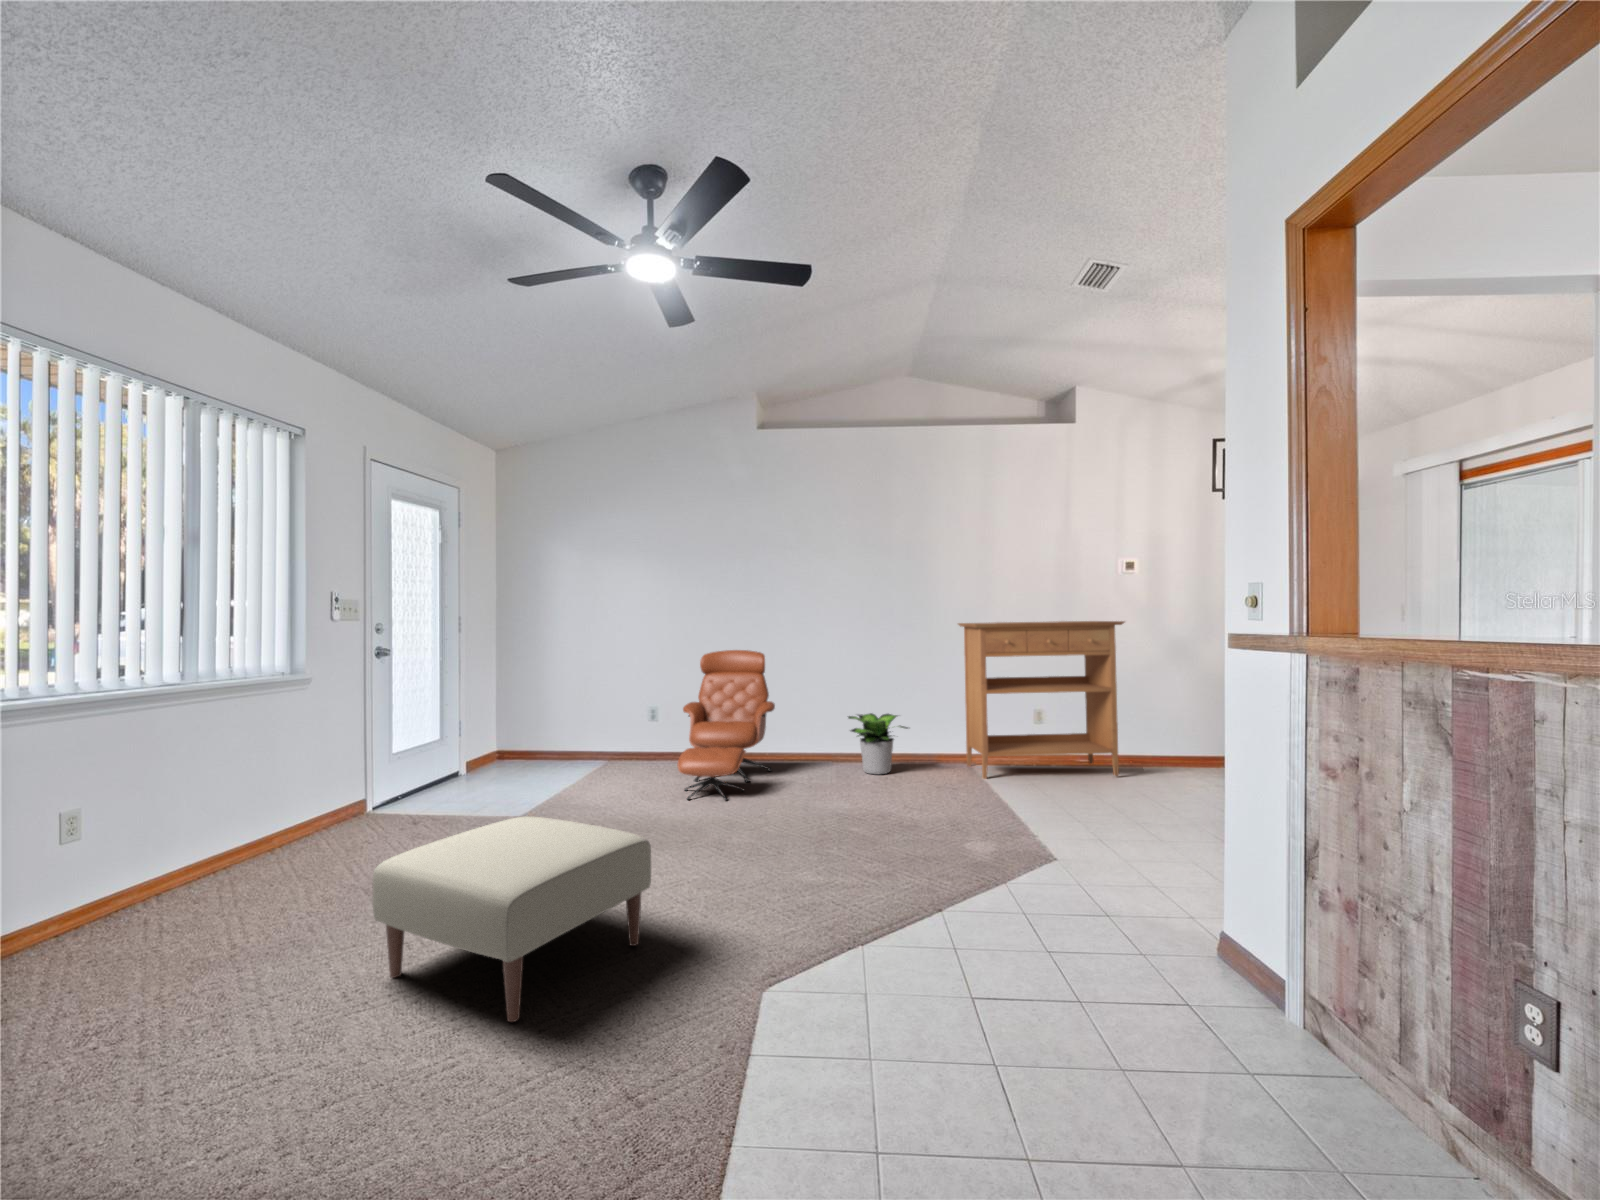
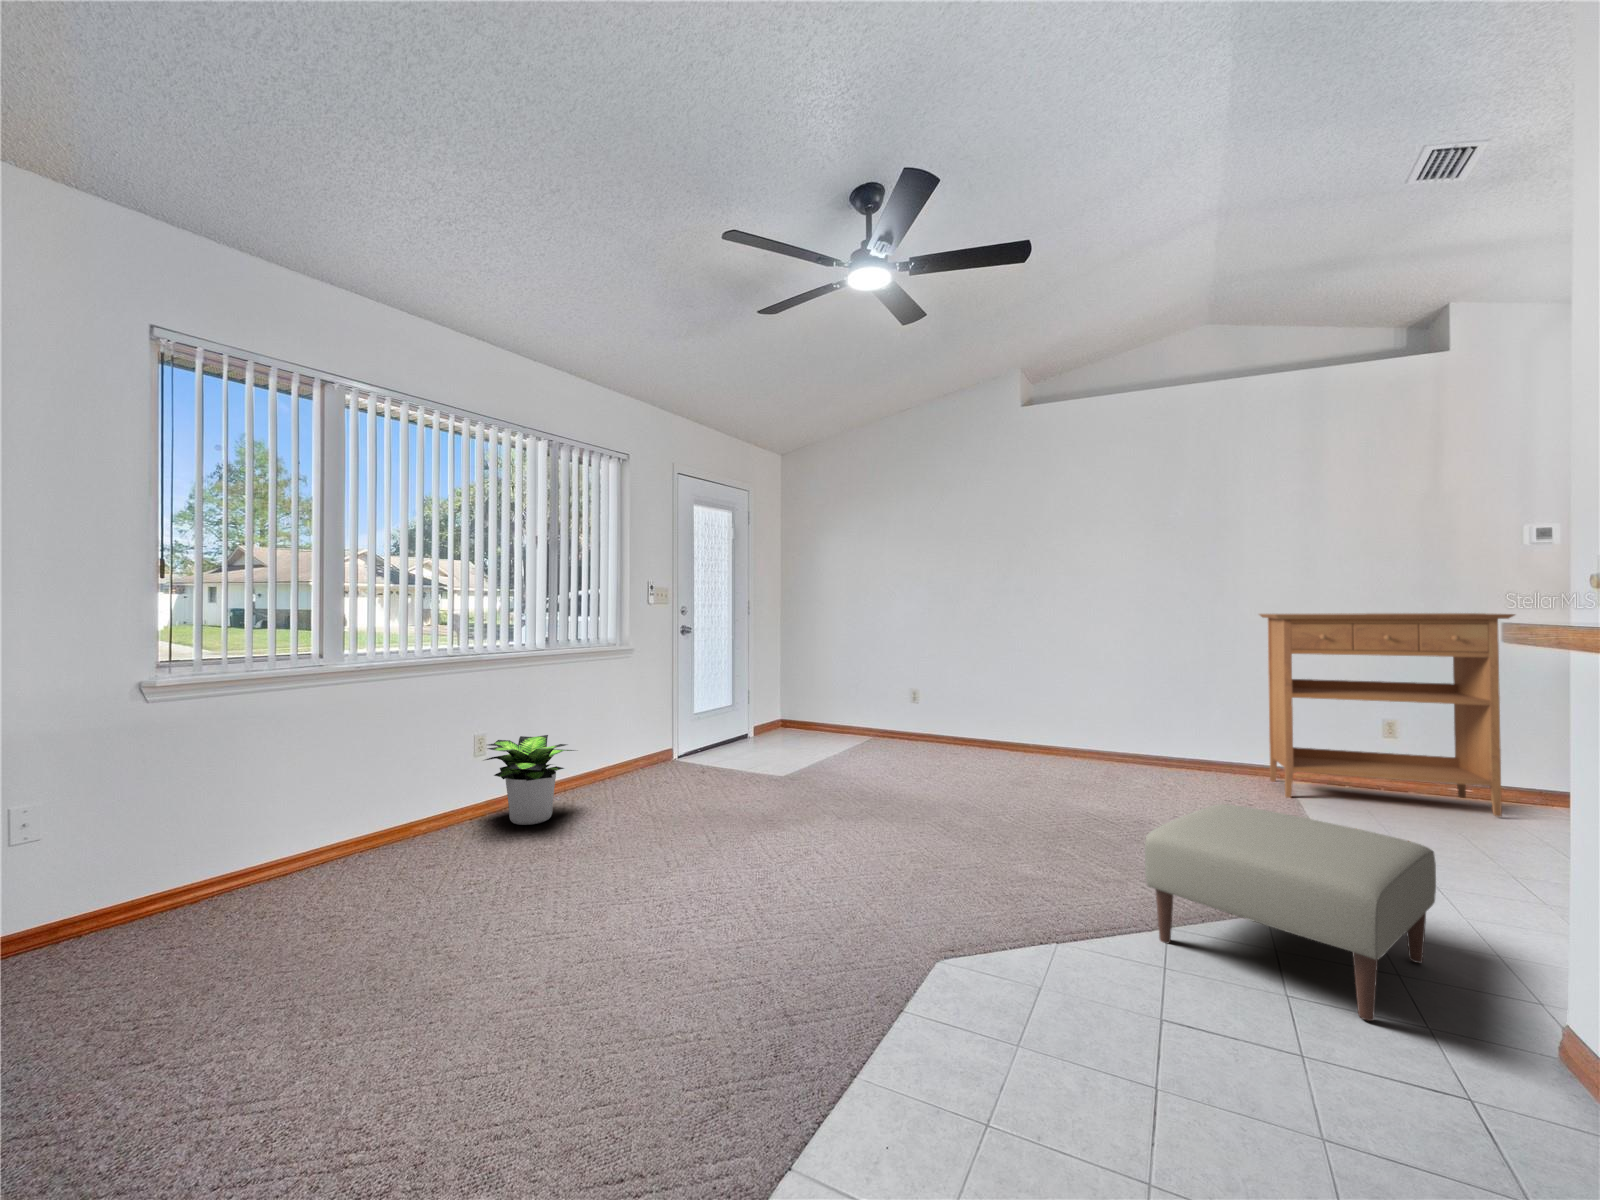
lounge chair: present [678,650,775,800] -> none [925,638,1033,784]
potted plant: present [848,713,908,774] -> present [485,735,574,825]
ottoman: present [372,817,651,1022] -> present [1145,804,1436,1021]

